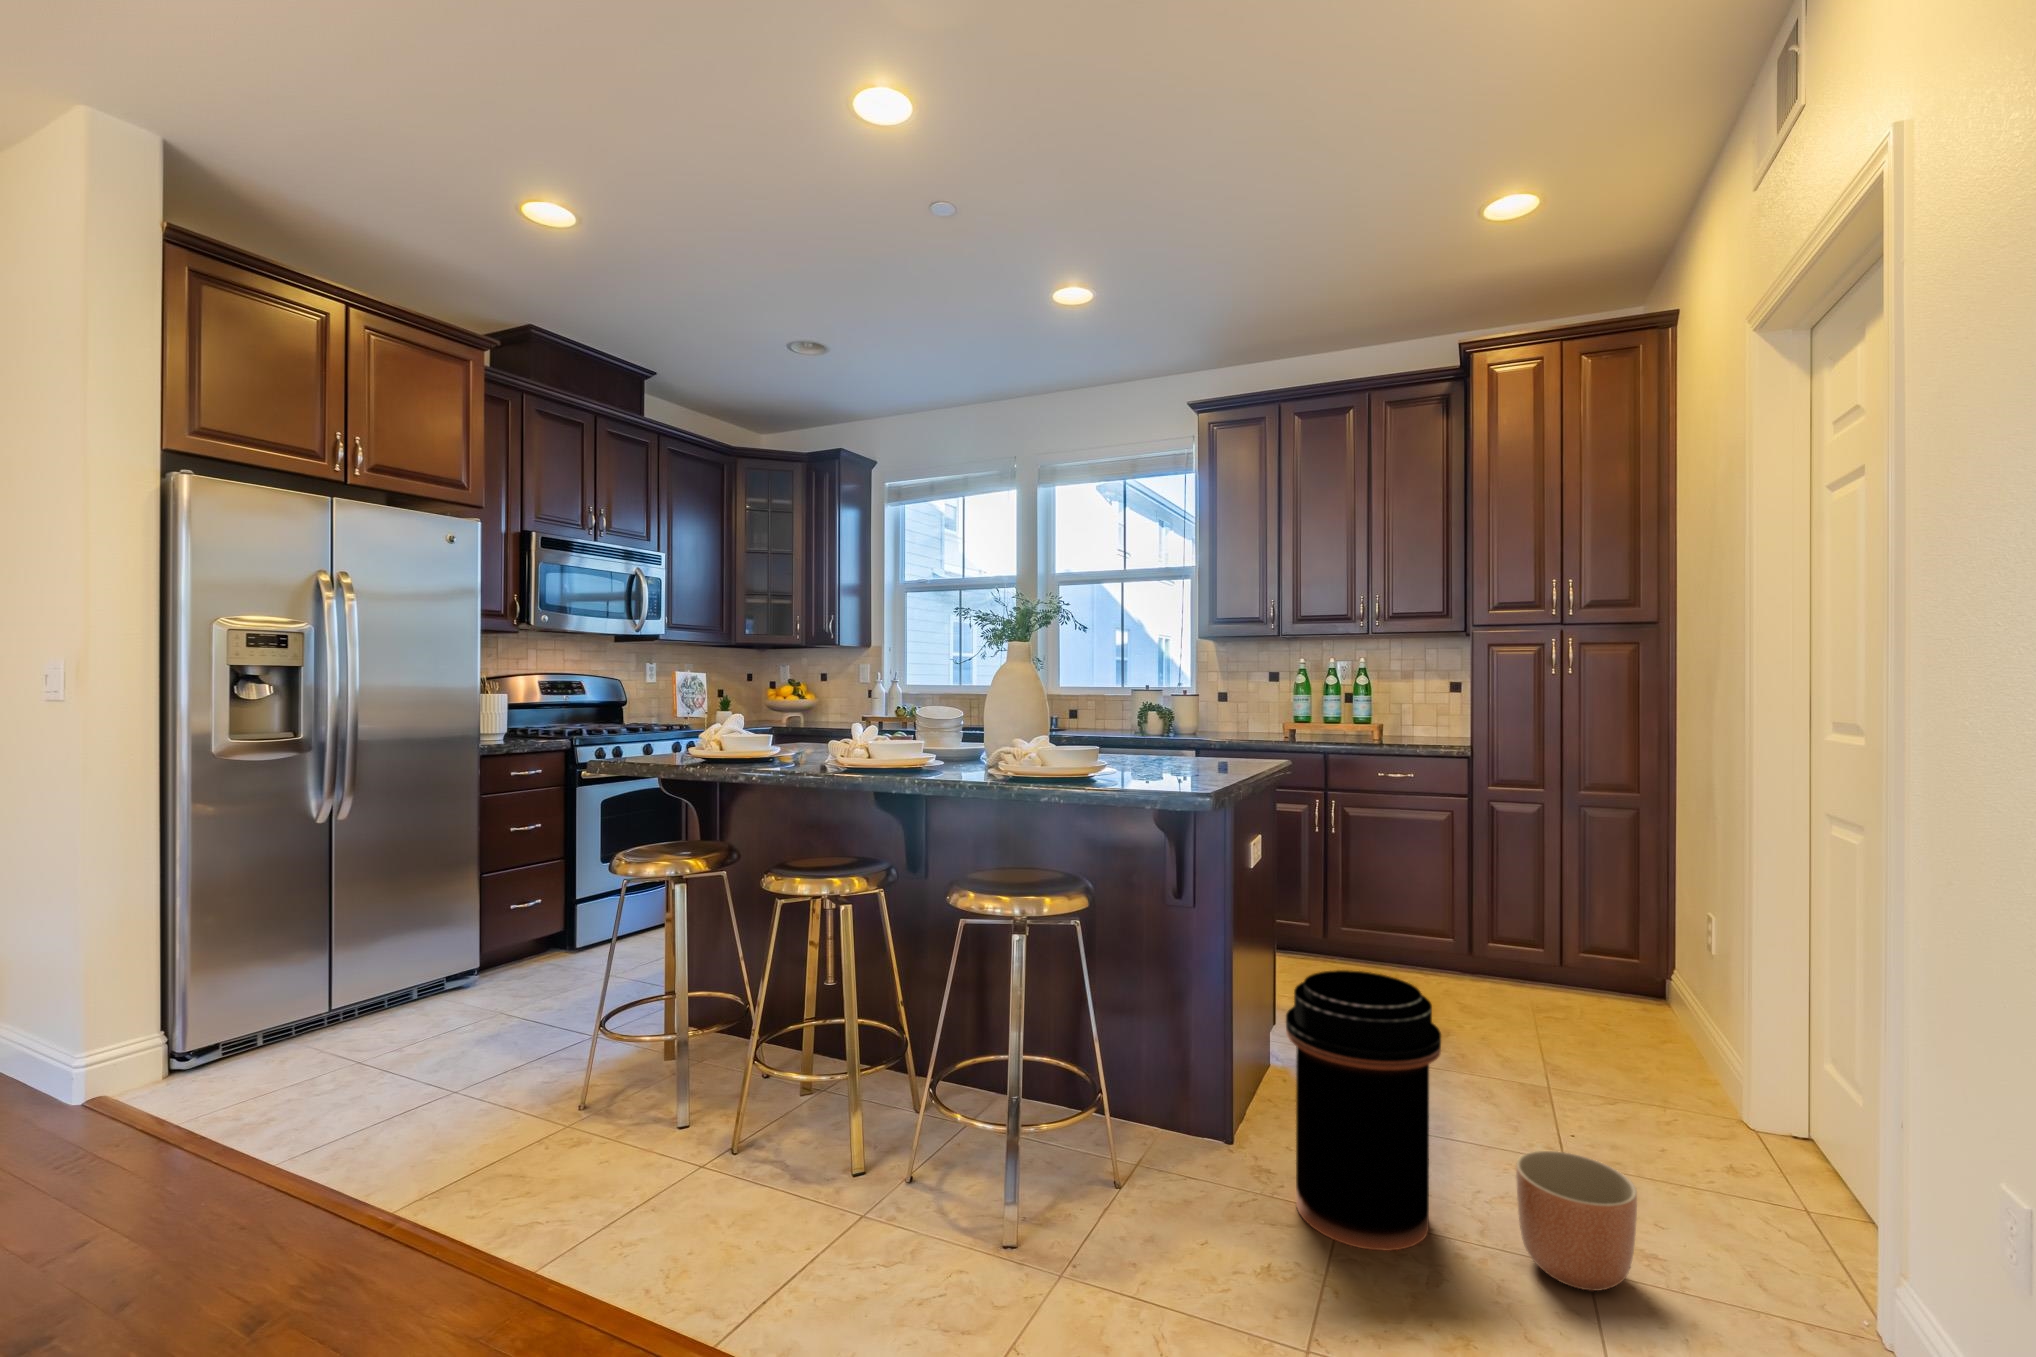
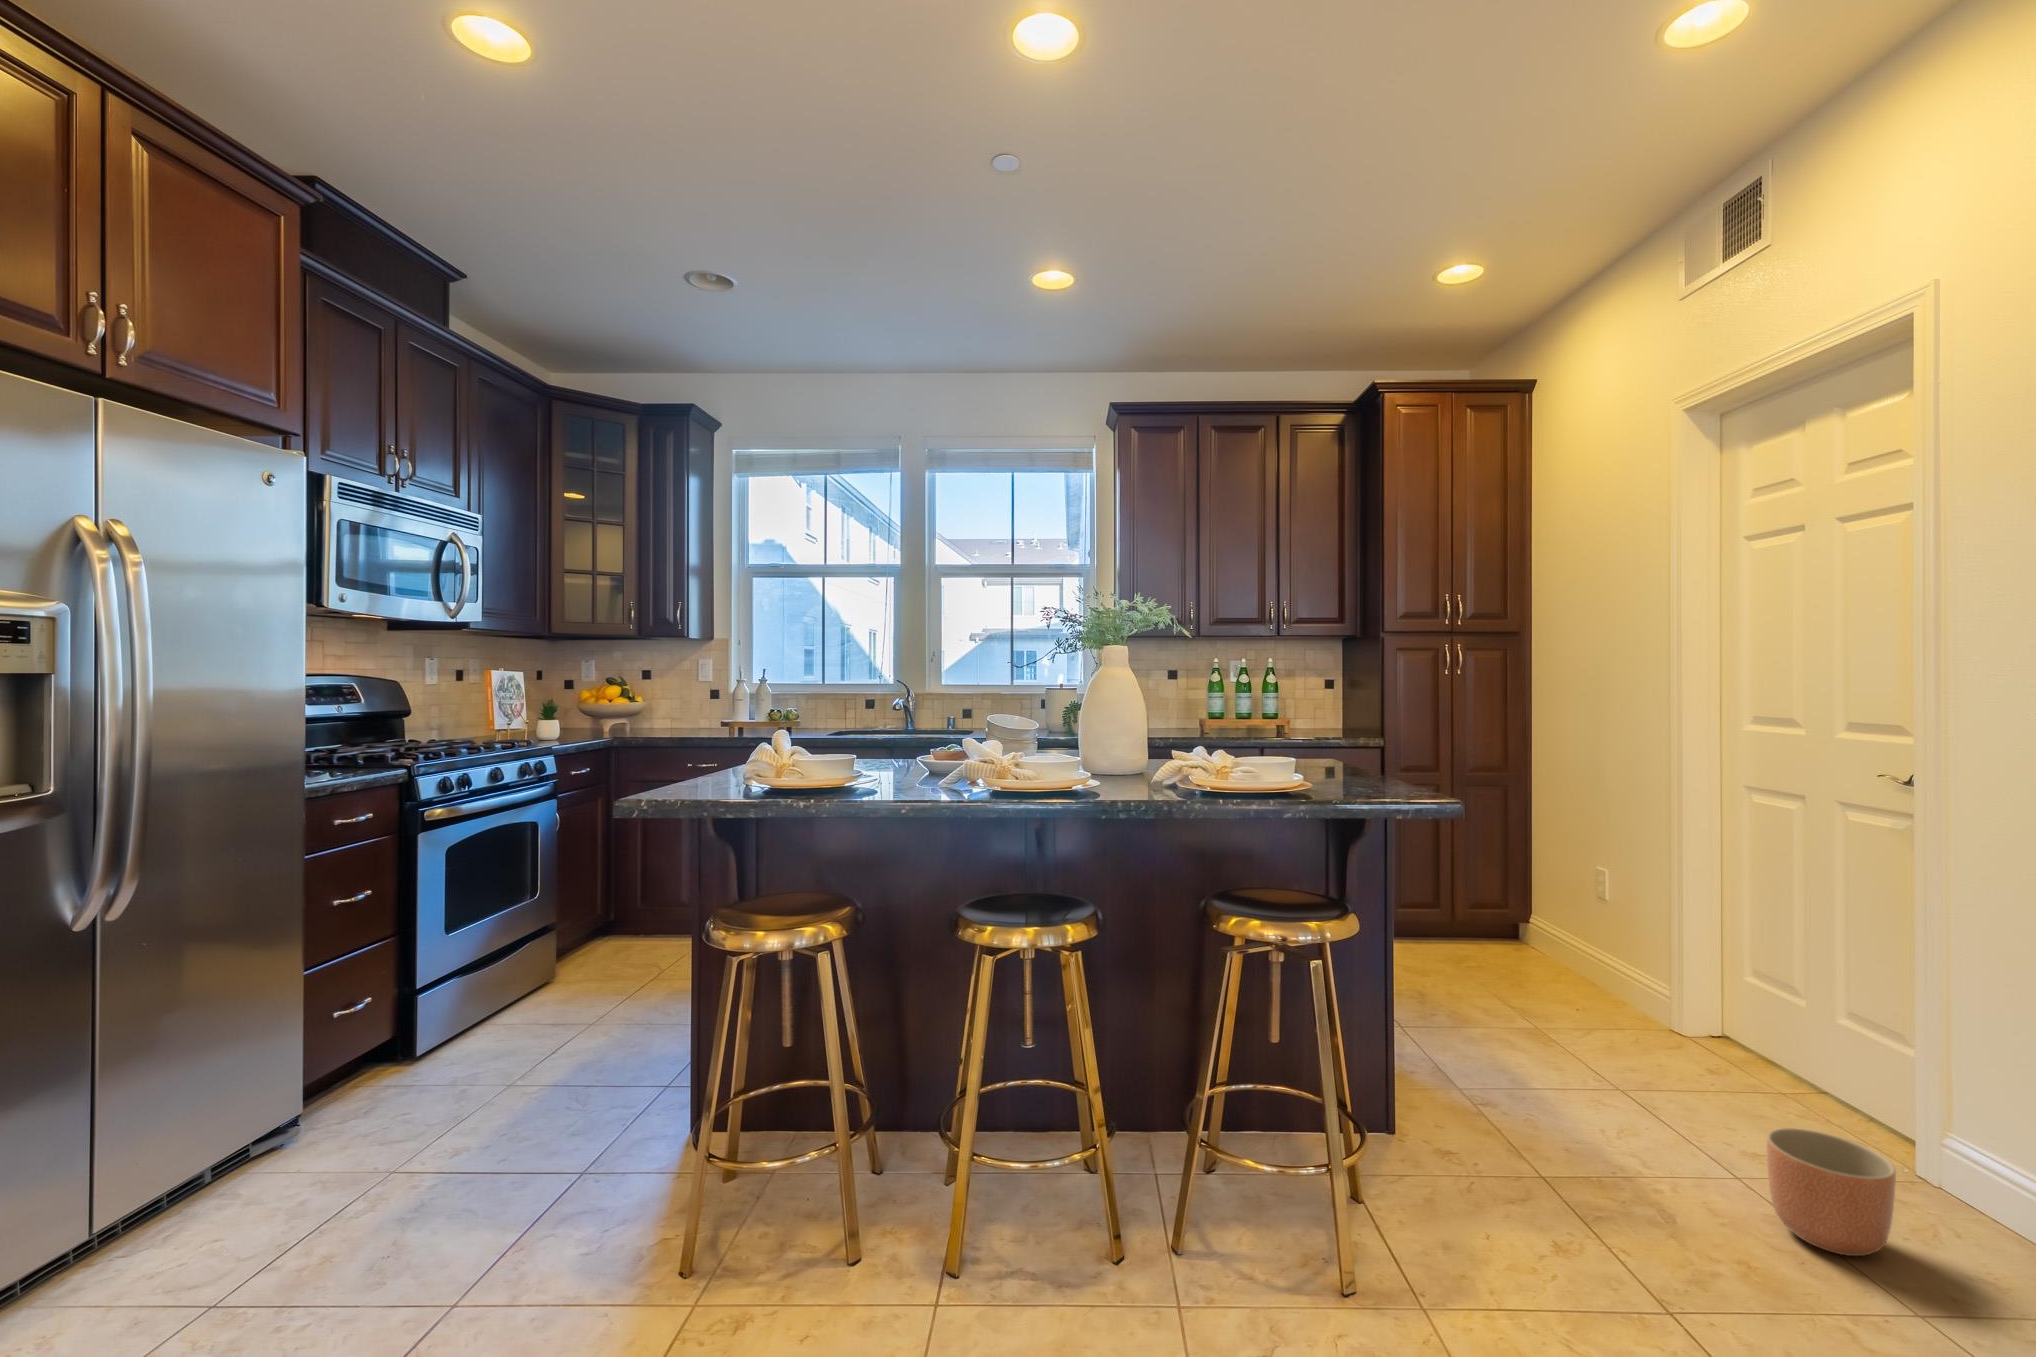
trash can: present [1286,970,1441,1251] -> none [1539,980,1714,1261]

